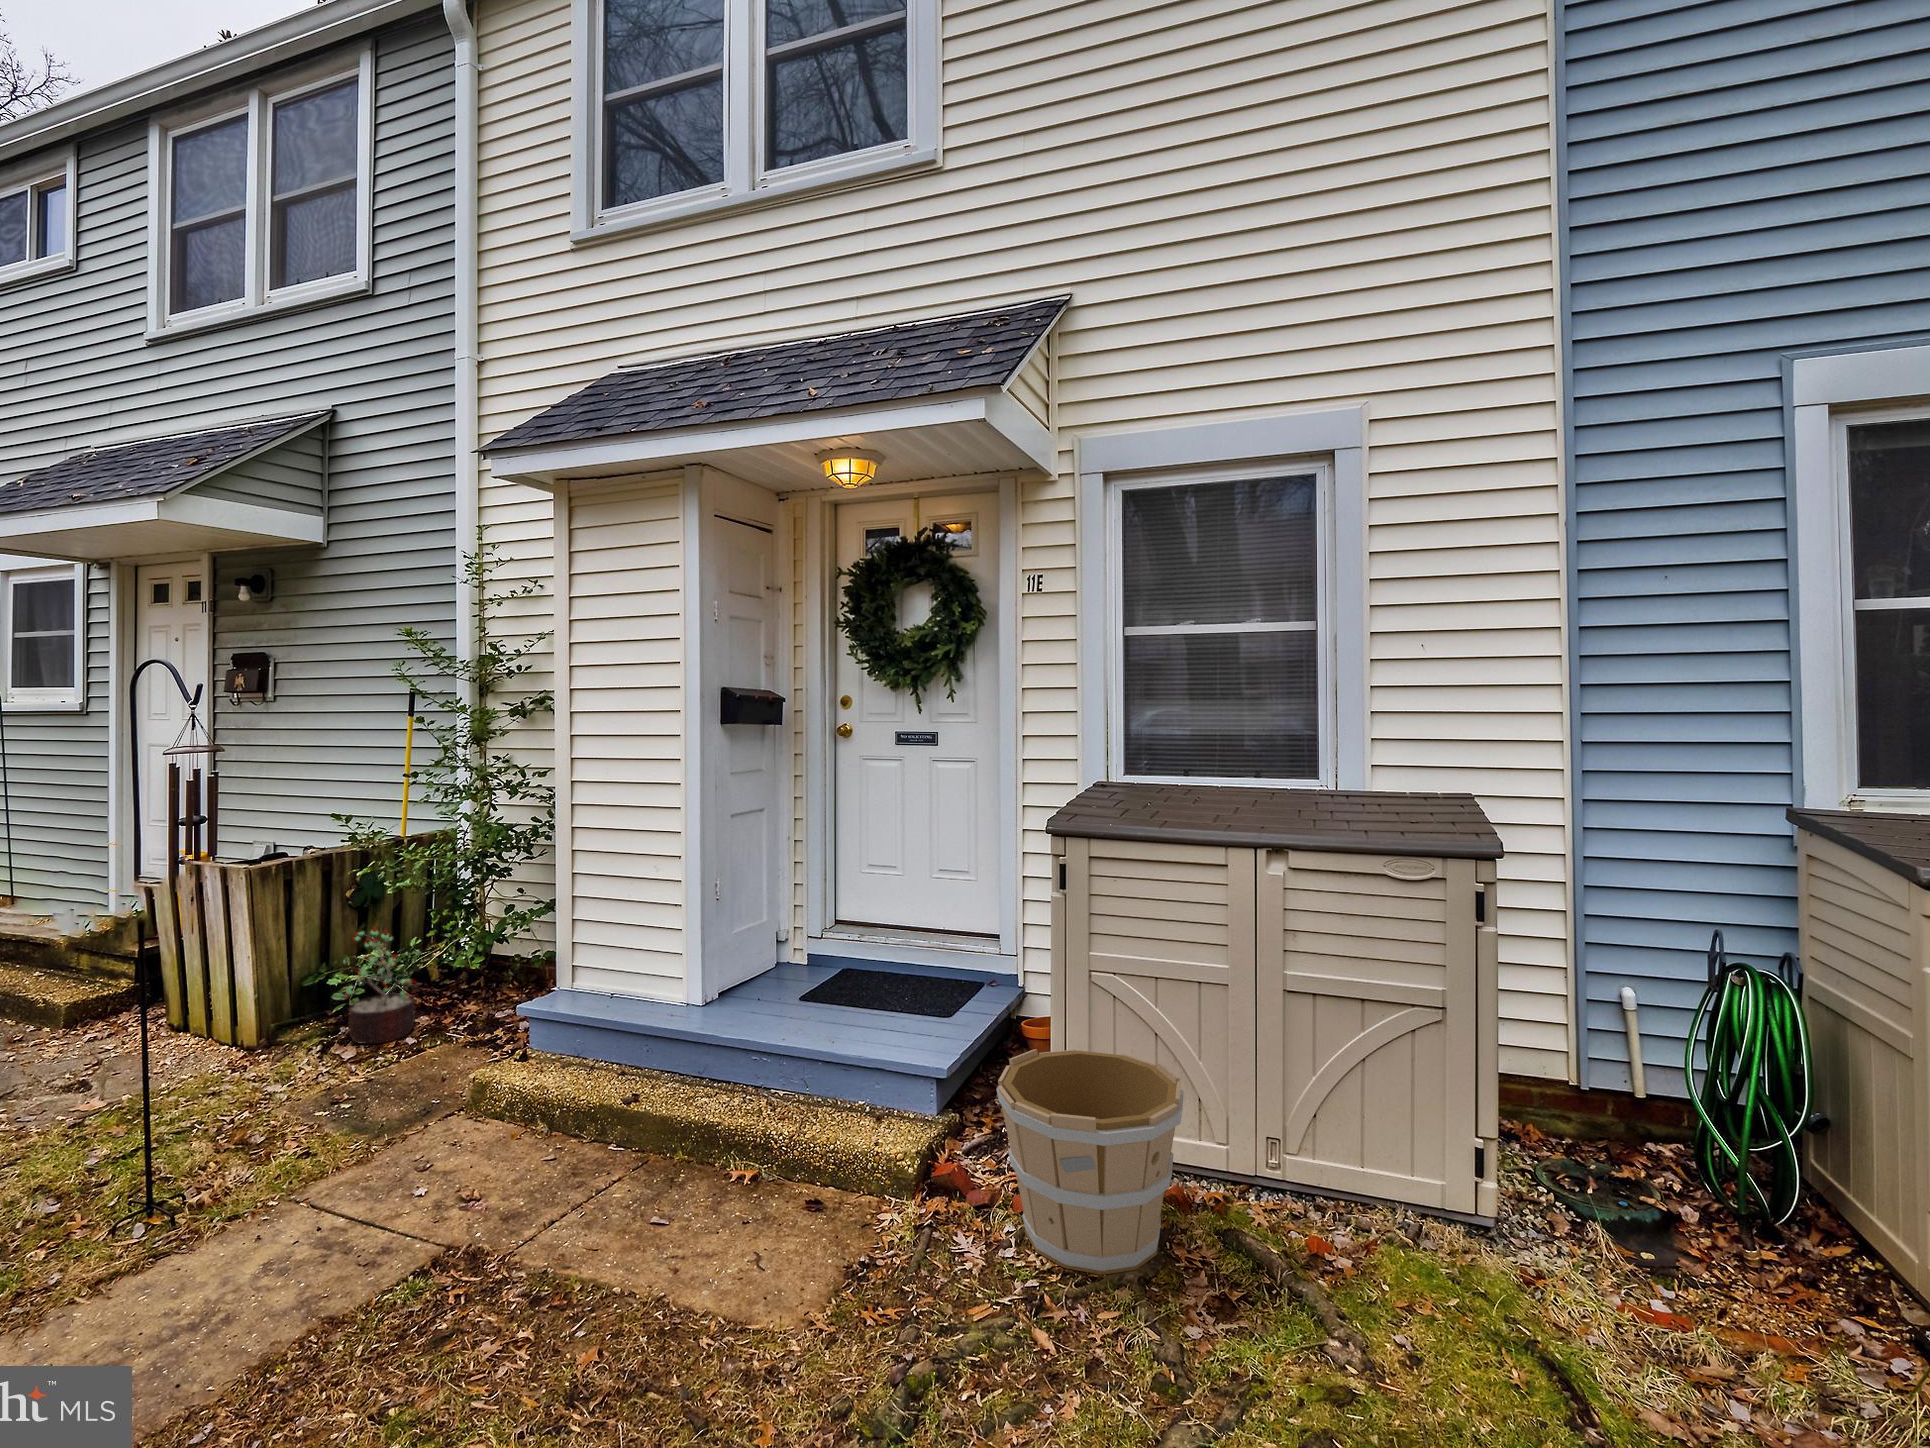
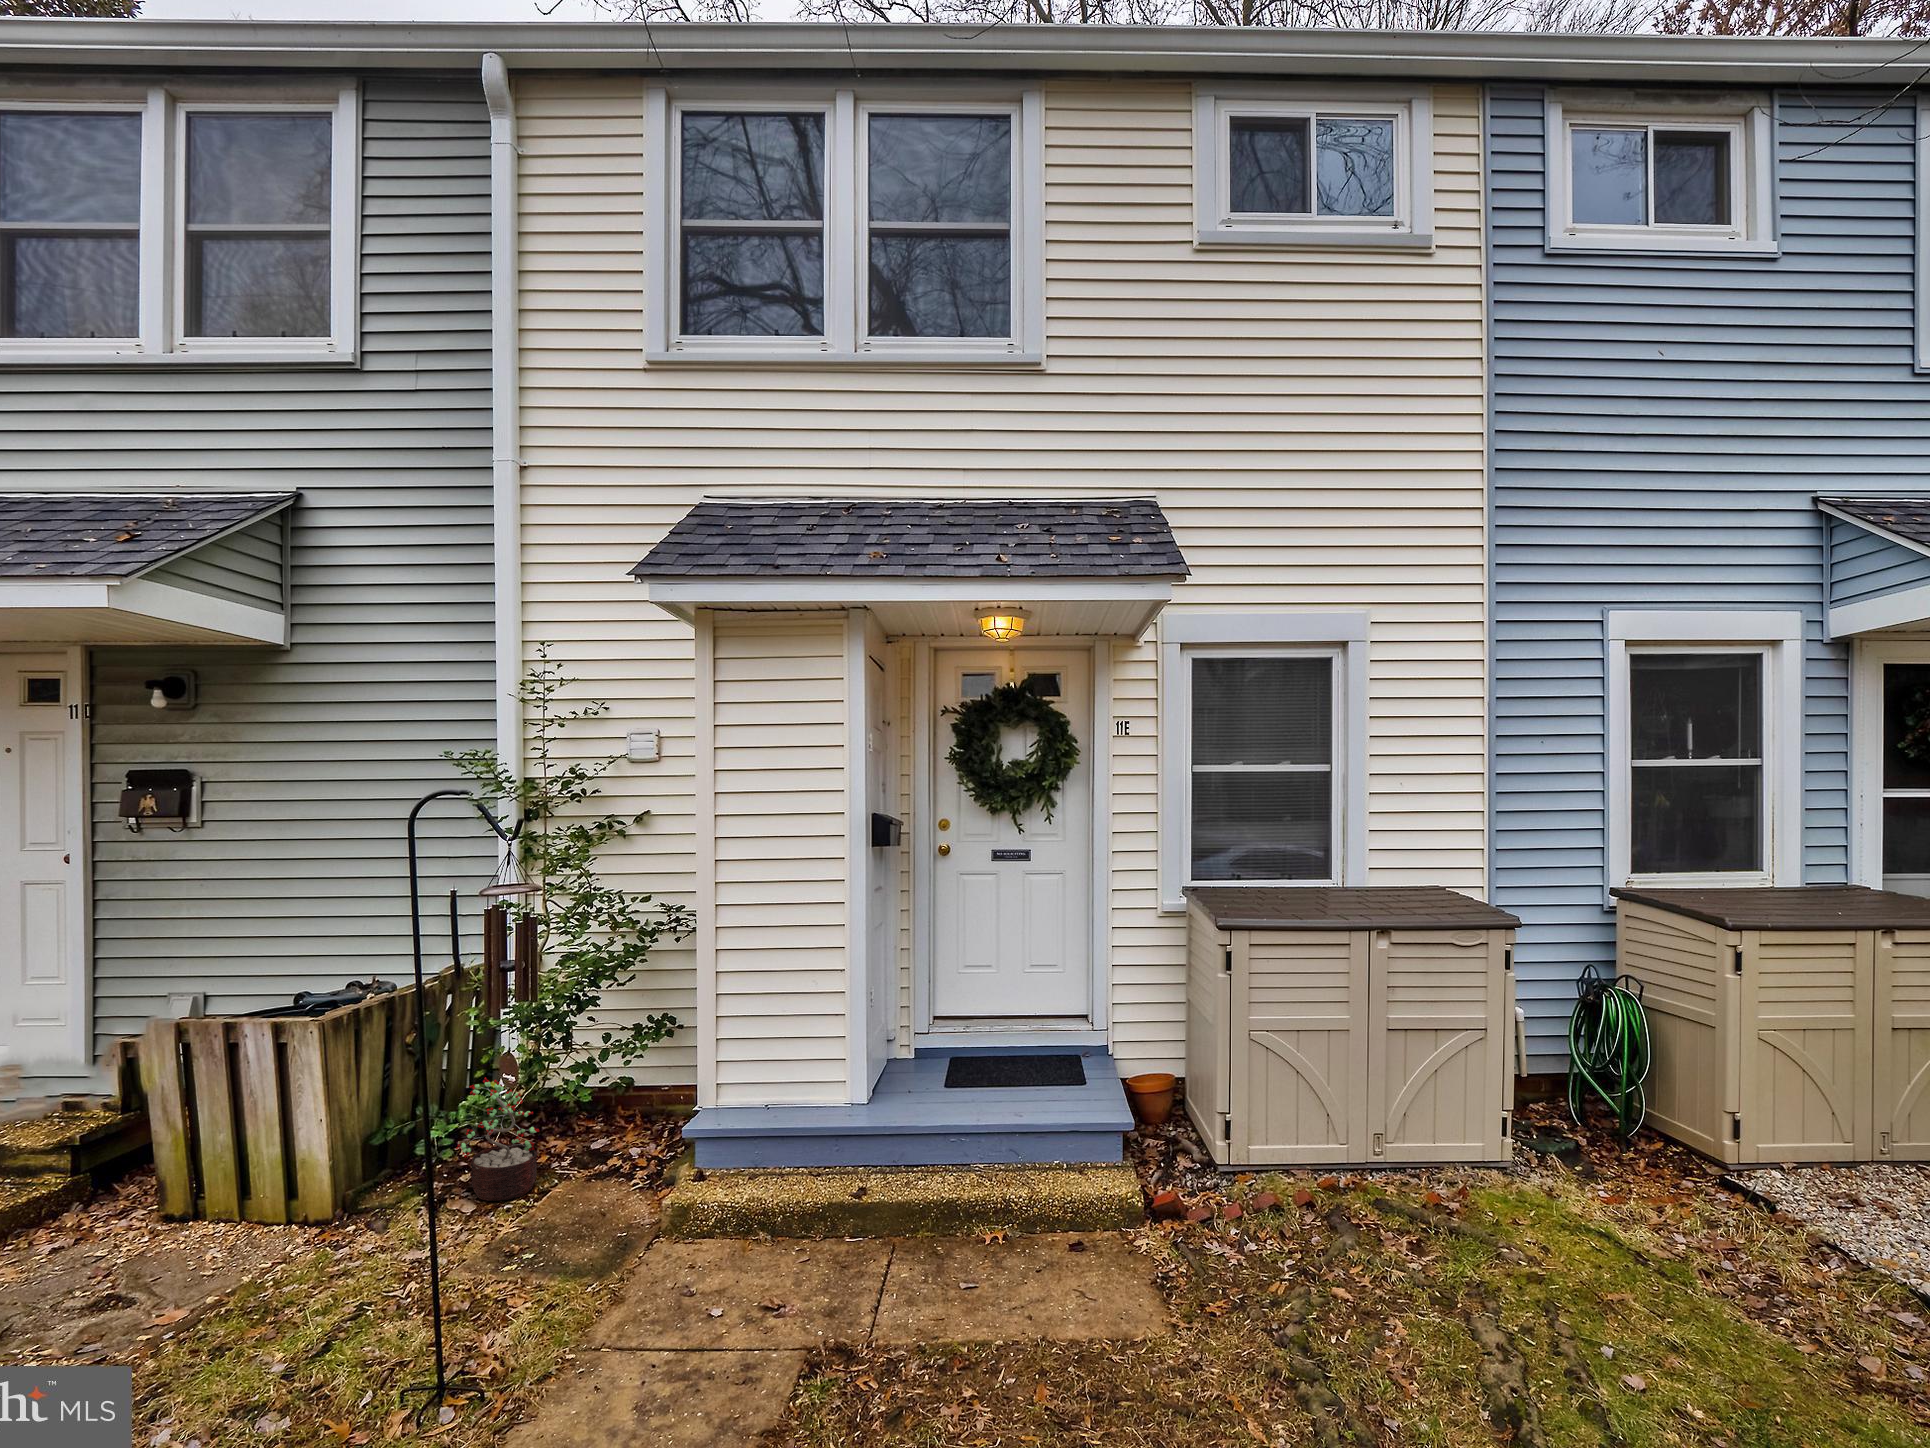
wooden bucket: present [997,1049,1184,1275] -> none [1229,1091,1364,1237]

